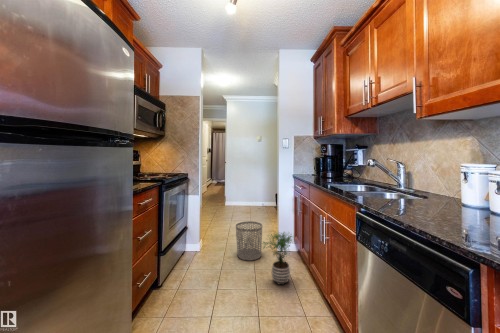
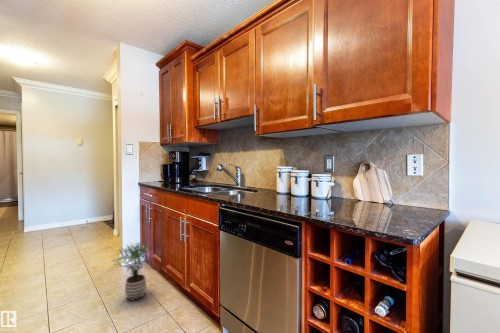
waste bin: present [236,221,262,260] -> none [64,240,104,290]

